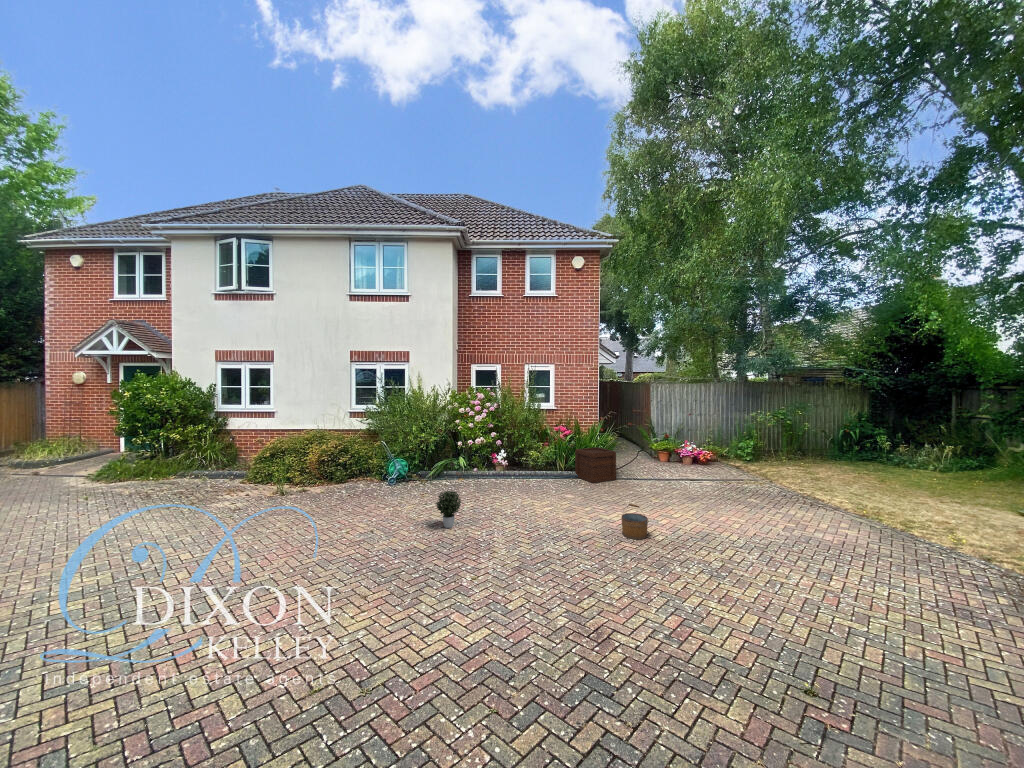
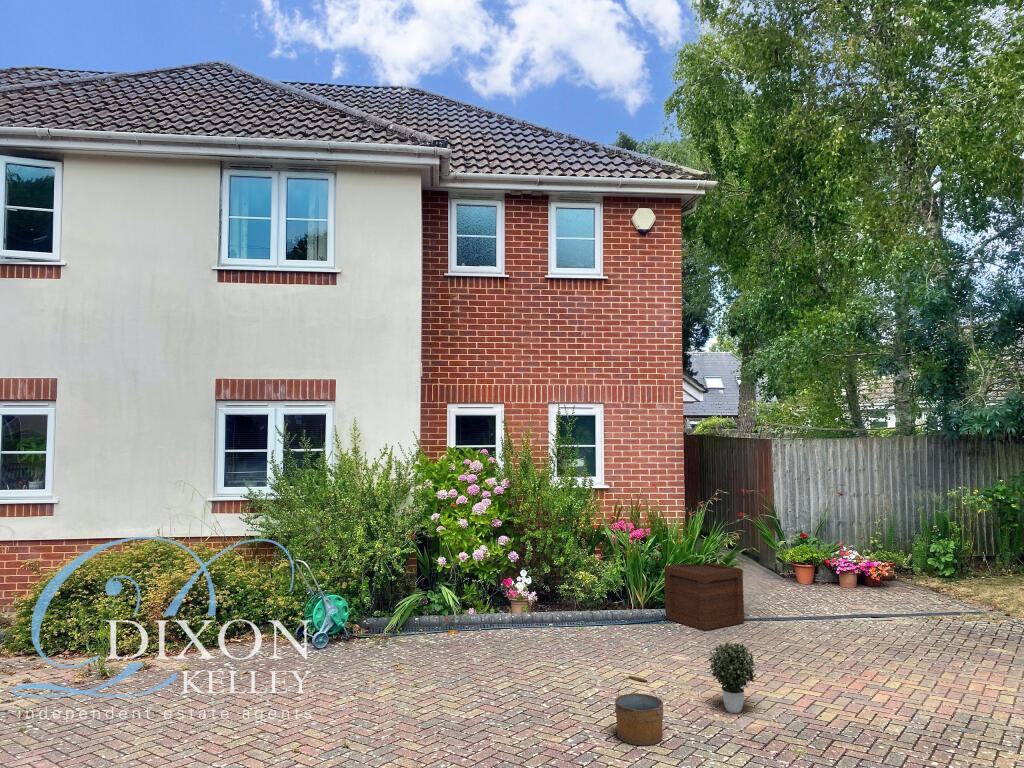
potted plant: present [436,491,461,528] -> present [709,643,757,713]
bucket: present [622,504,648,540] -> present [615,676,663,746]

